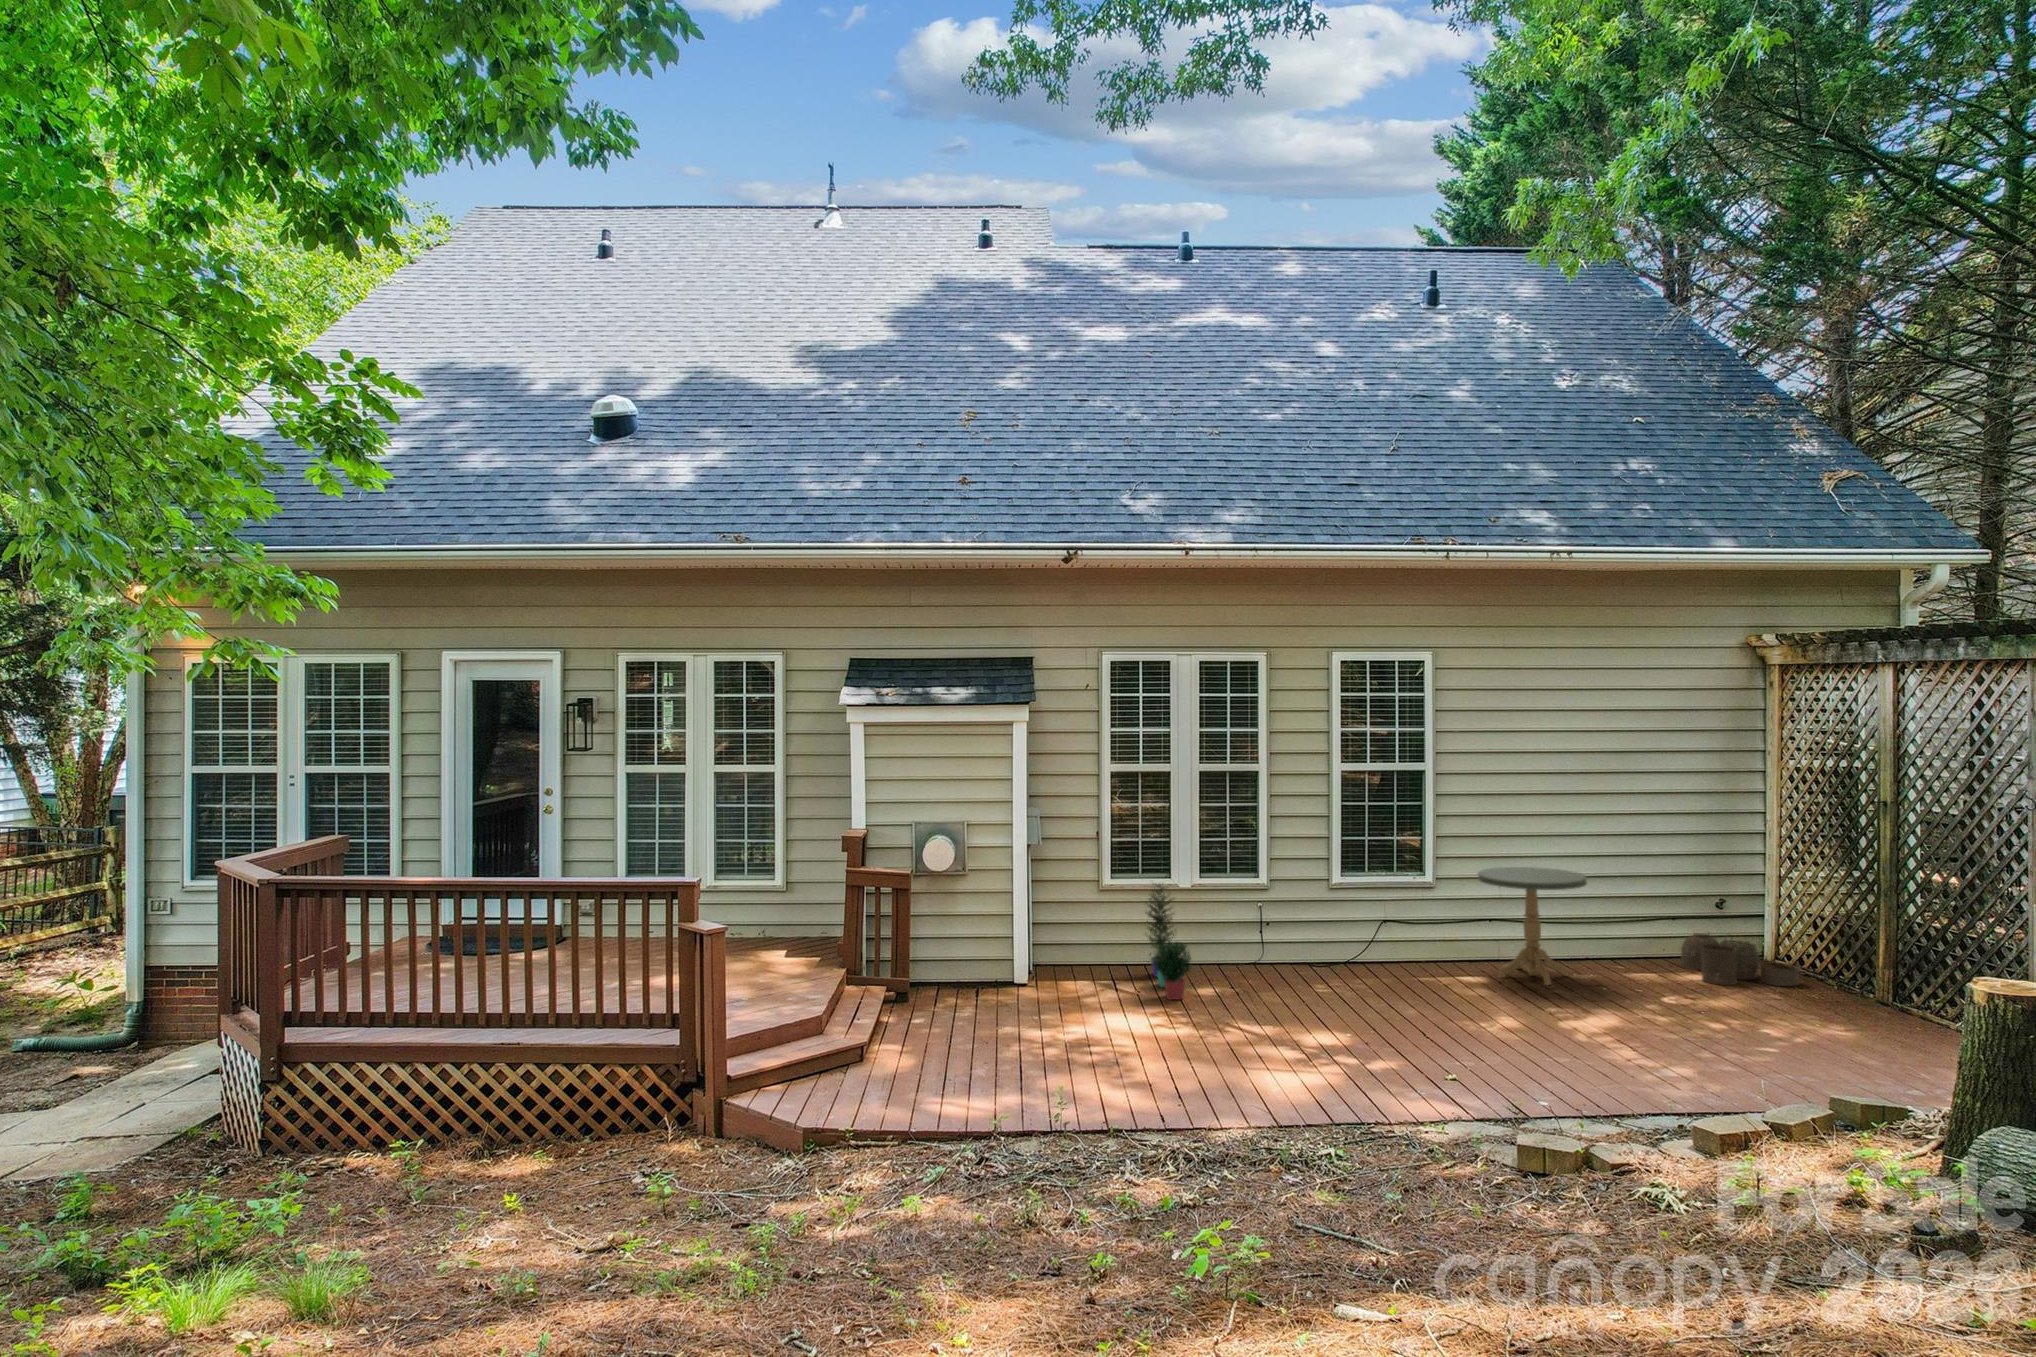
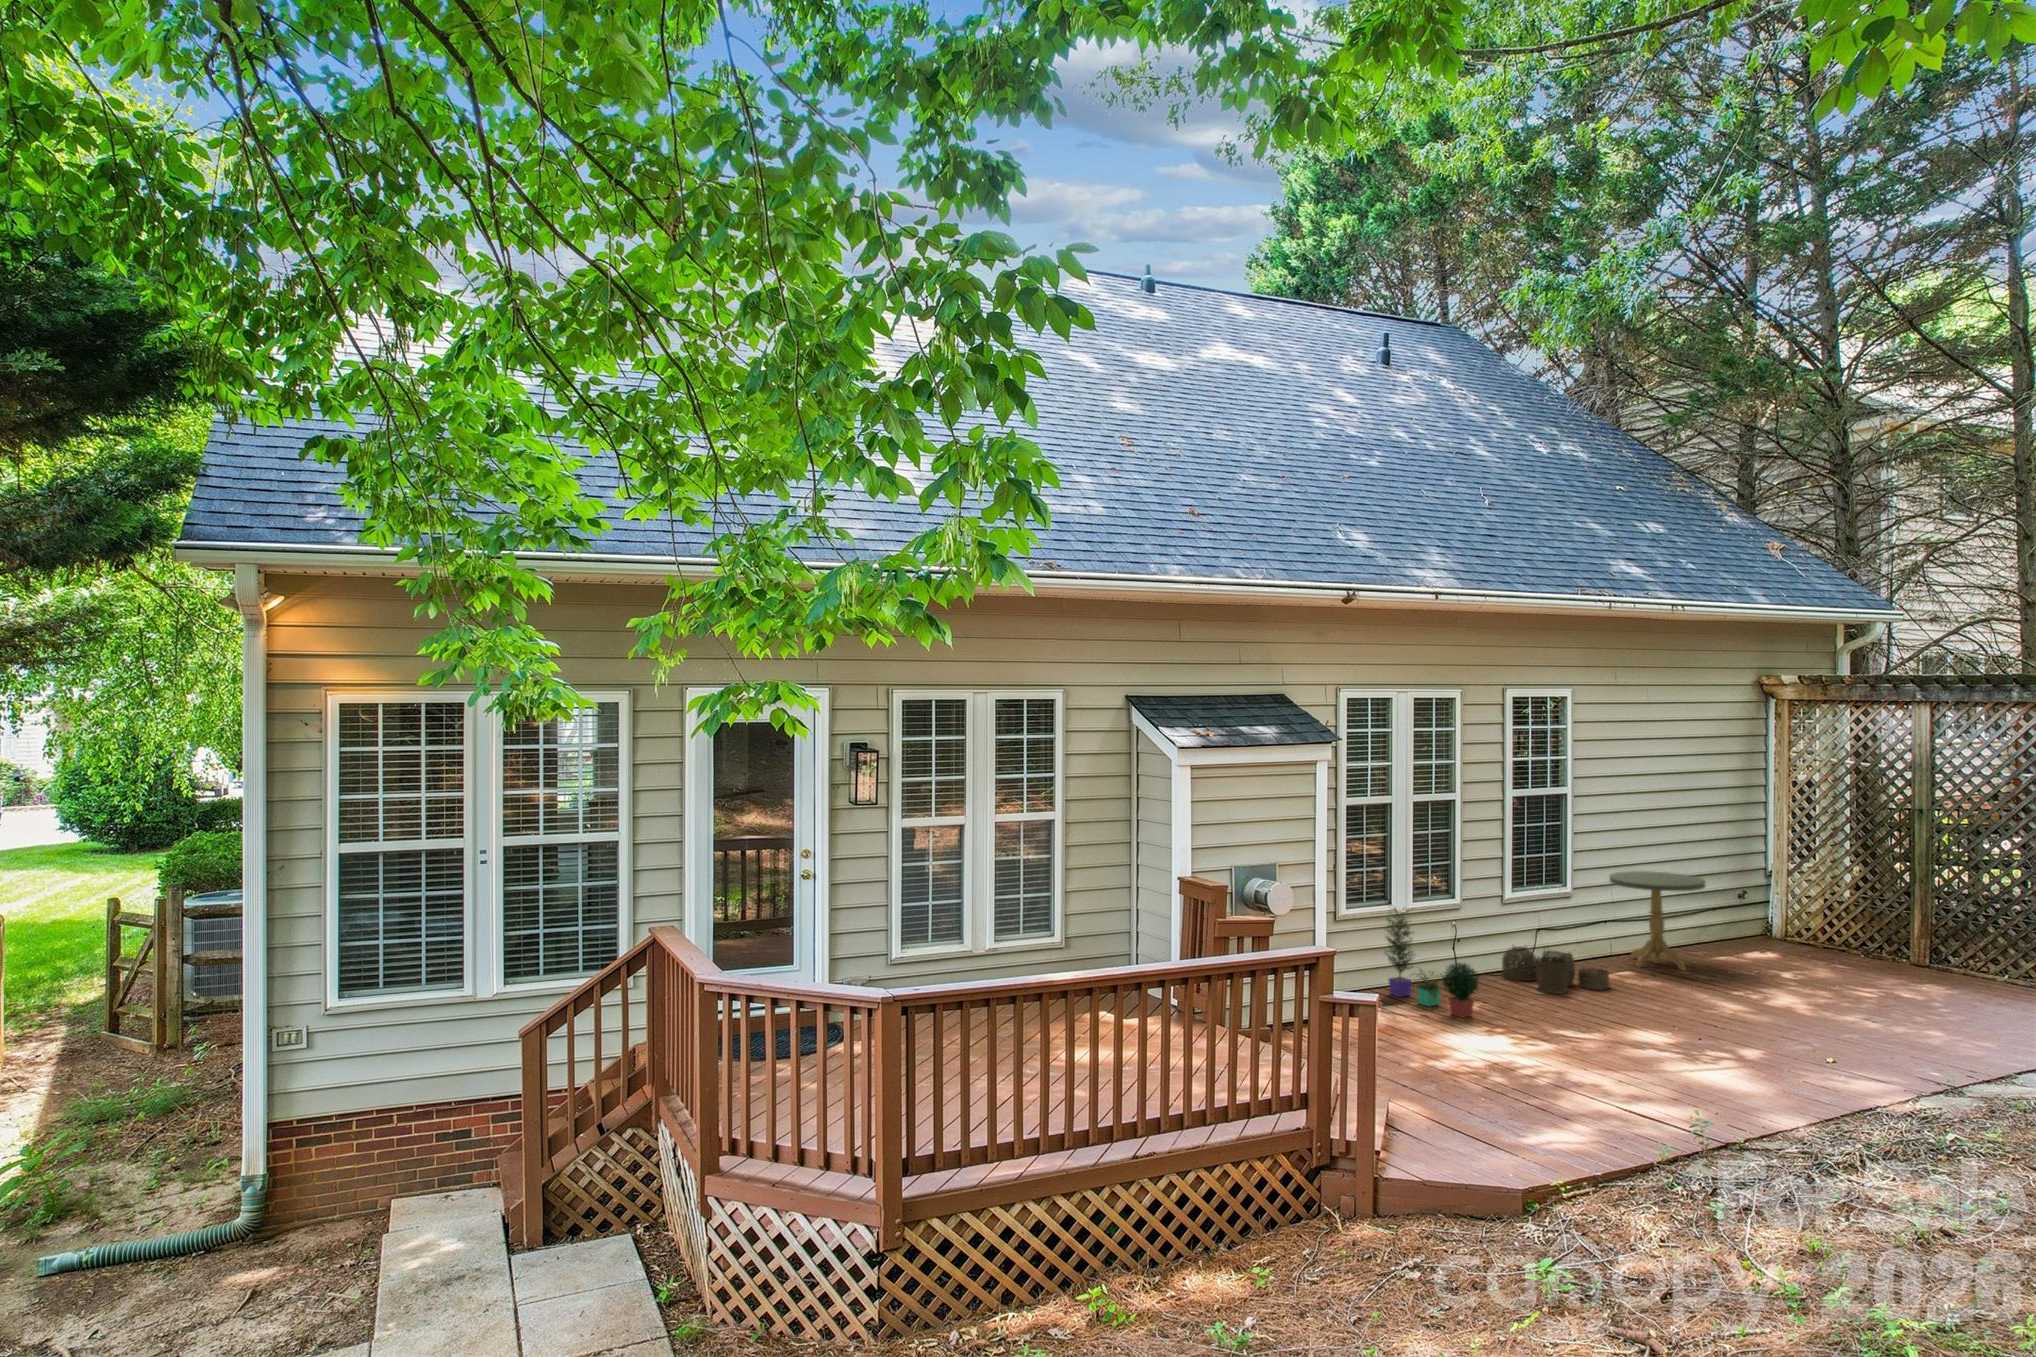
woven basket: present [1681,933,1799,986] -> present [1502,945,1609,994]

